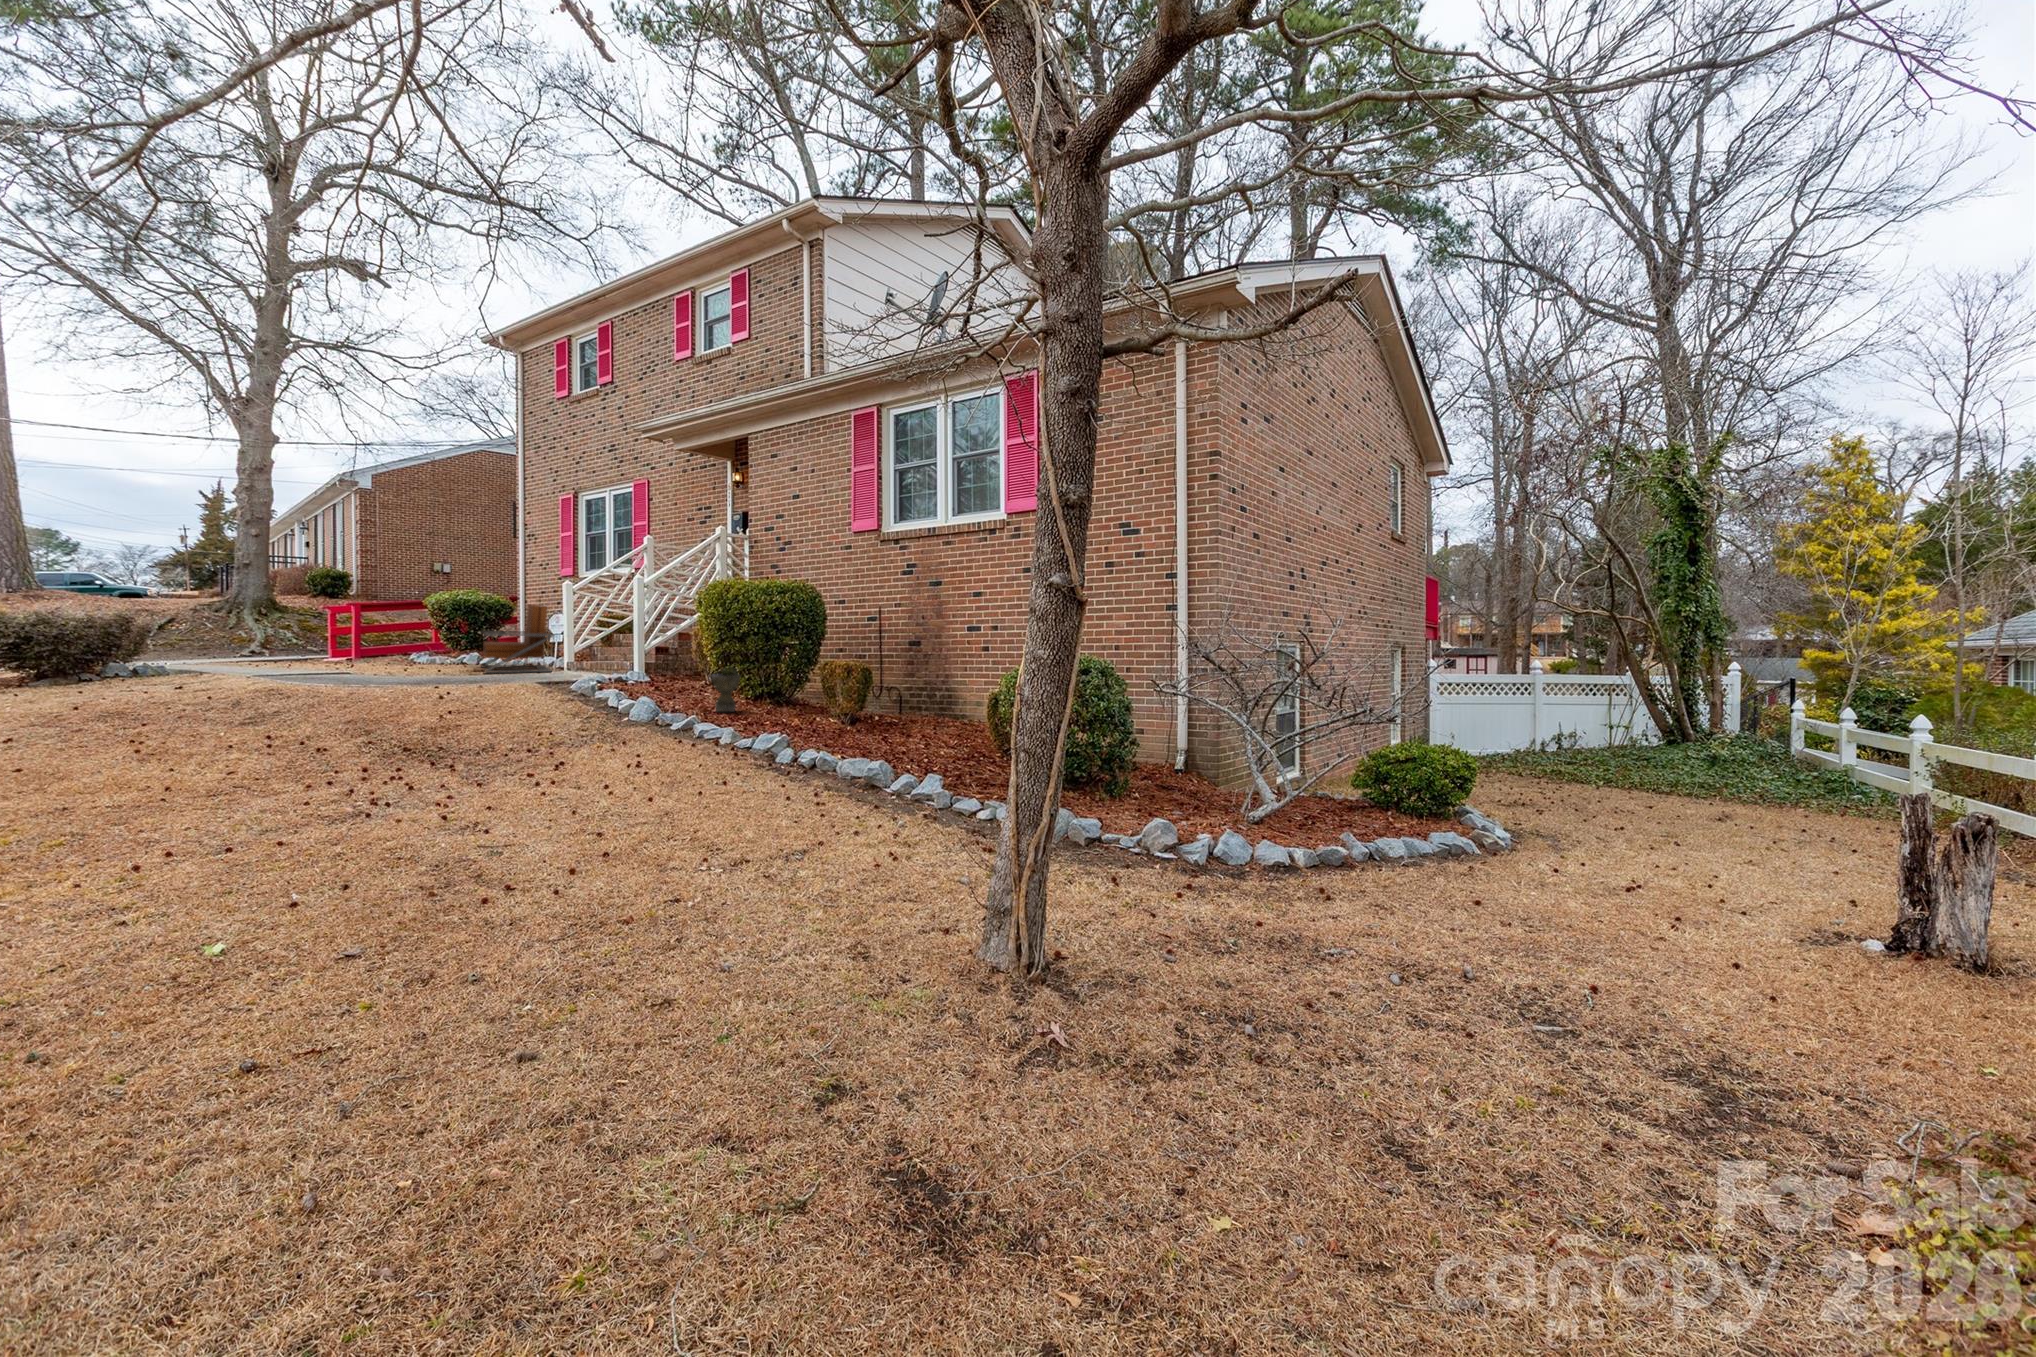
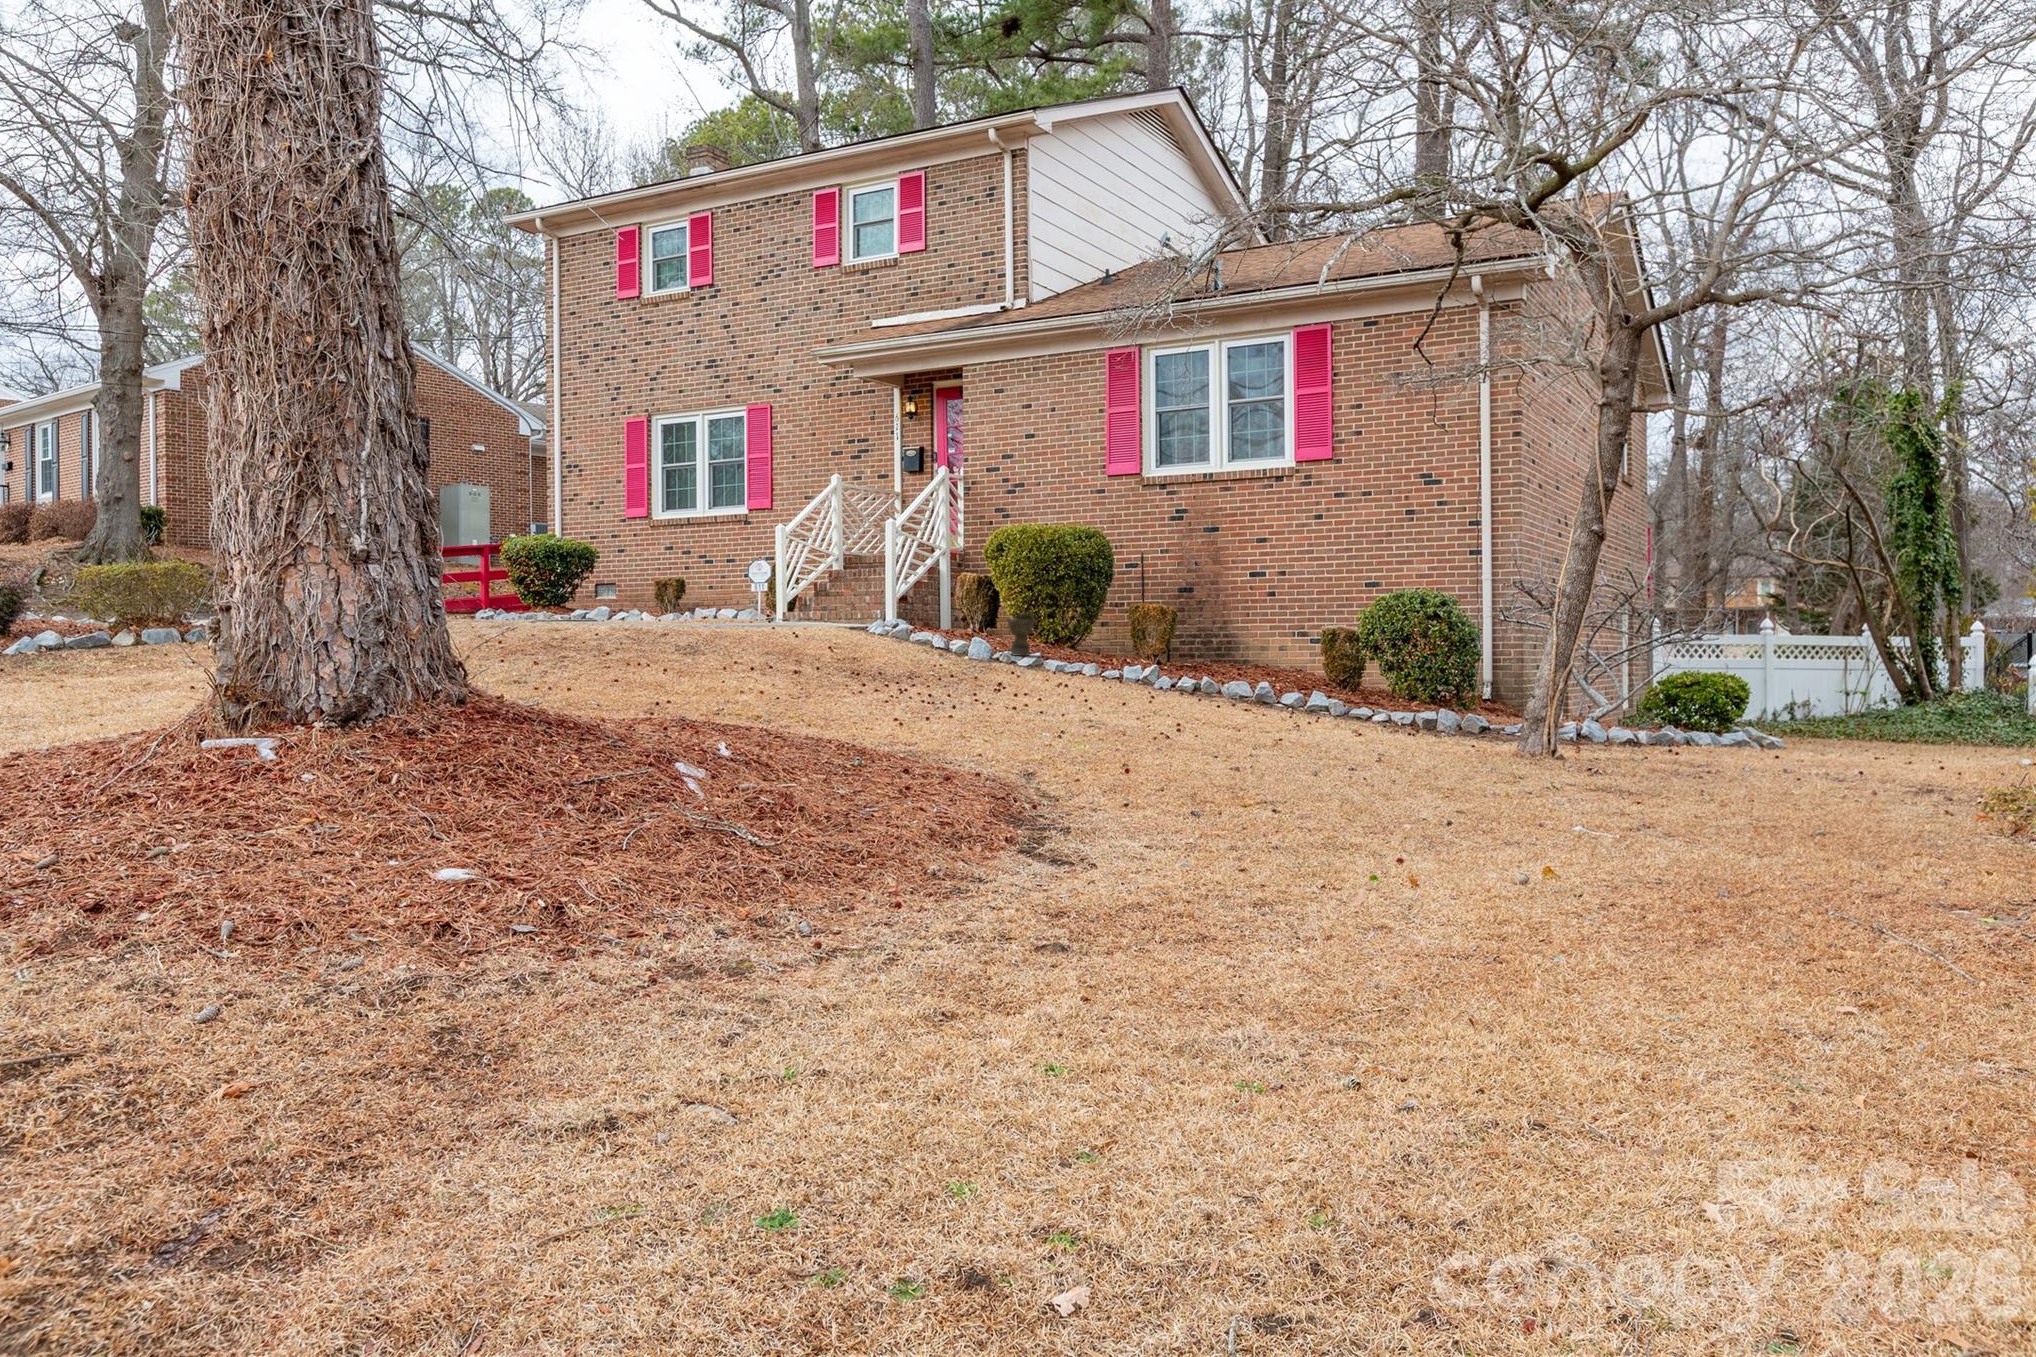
lounge chair: present [482,604,554,673] -> none [634,549,731,624]

